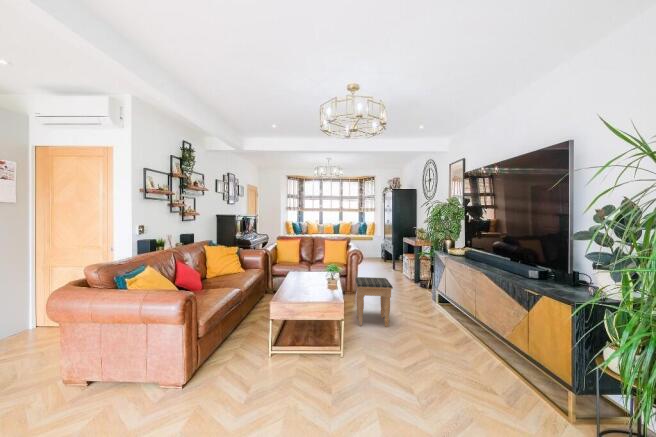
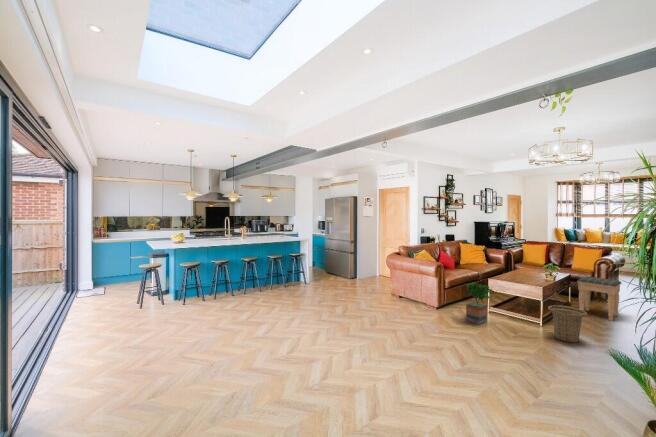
potted tree: none [244,328,292,415] -> present [466,283,492,325]
basket: none [370,336,418,398] -> present [548,305,587,343]

